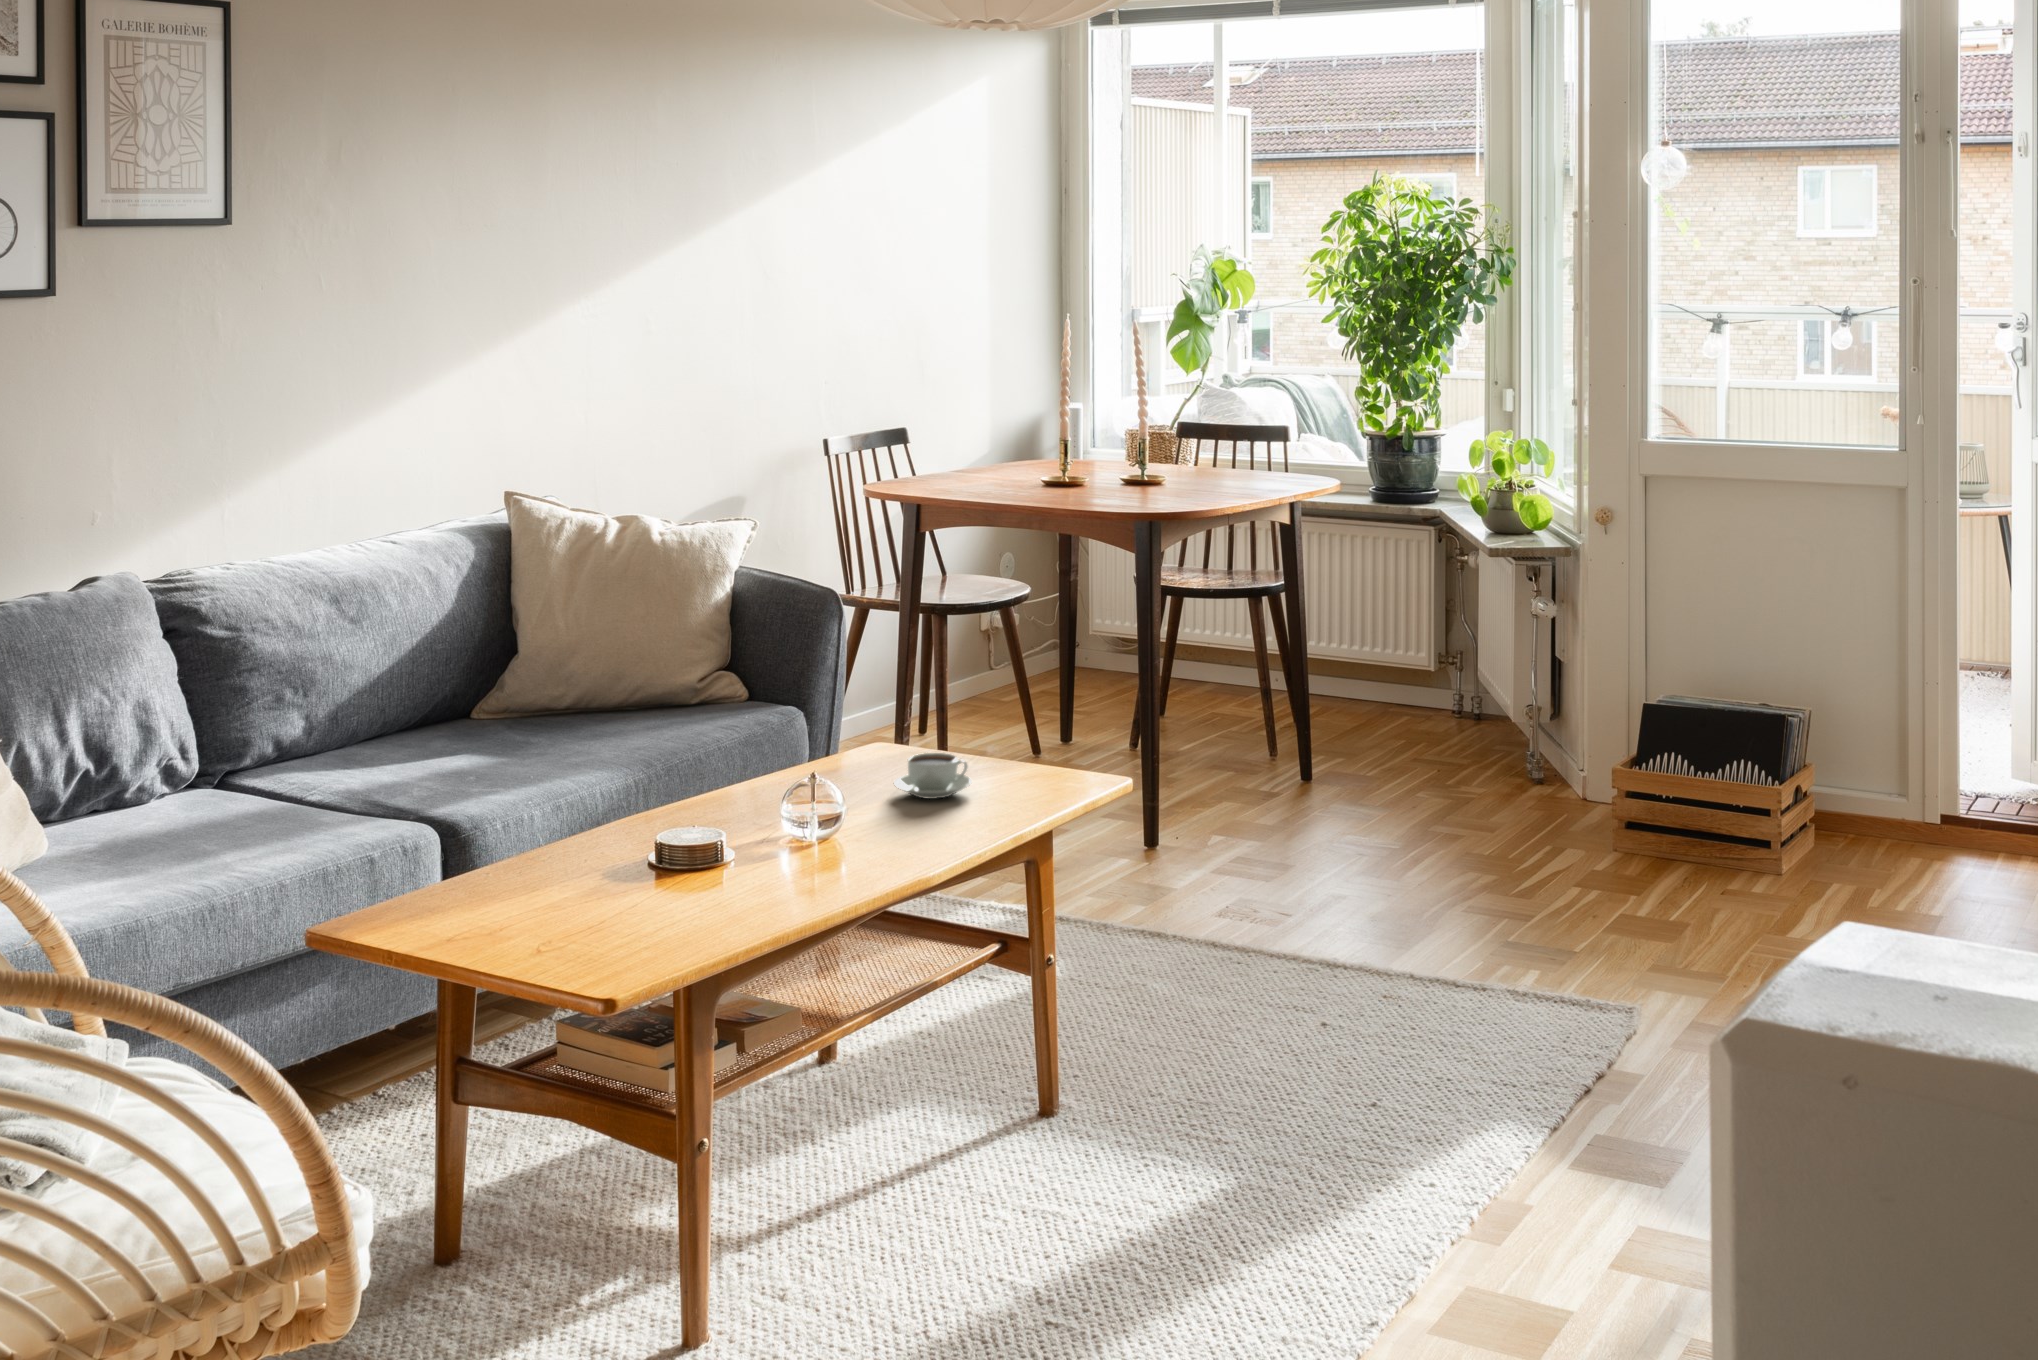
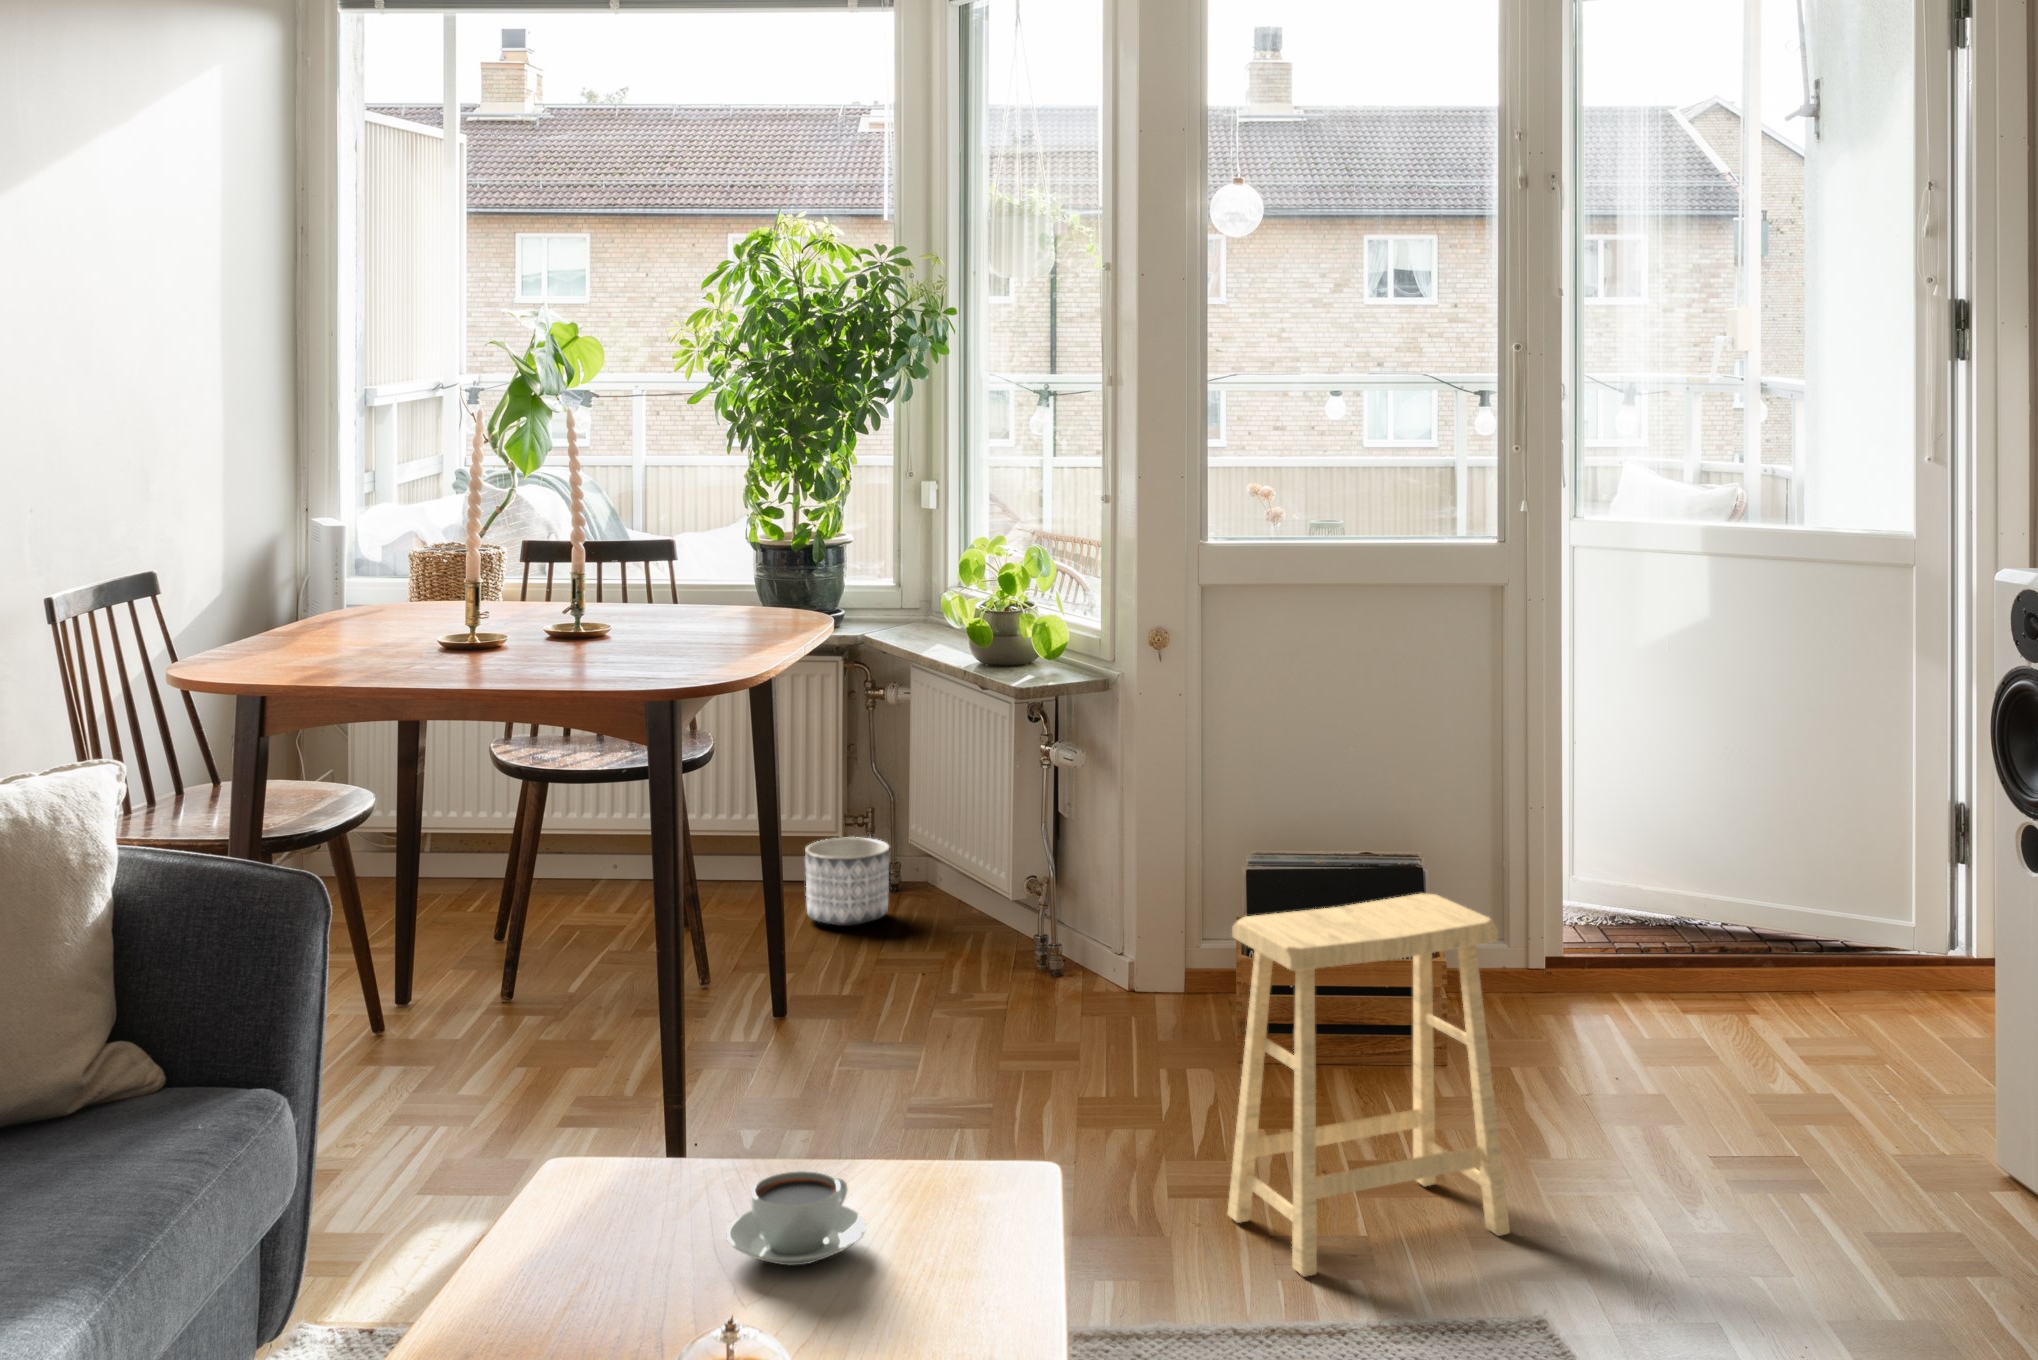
planter: none [1388,667,1455,733] -> present [805,837,889,926]
footstool: none [1471,705,1667,968] -> present [1228,893,1510,1277]

